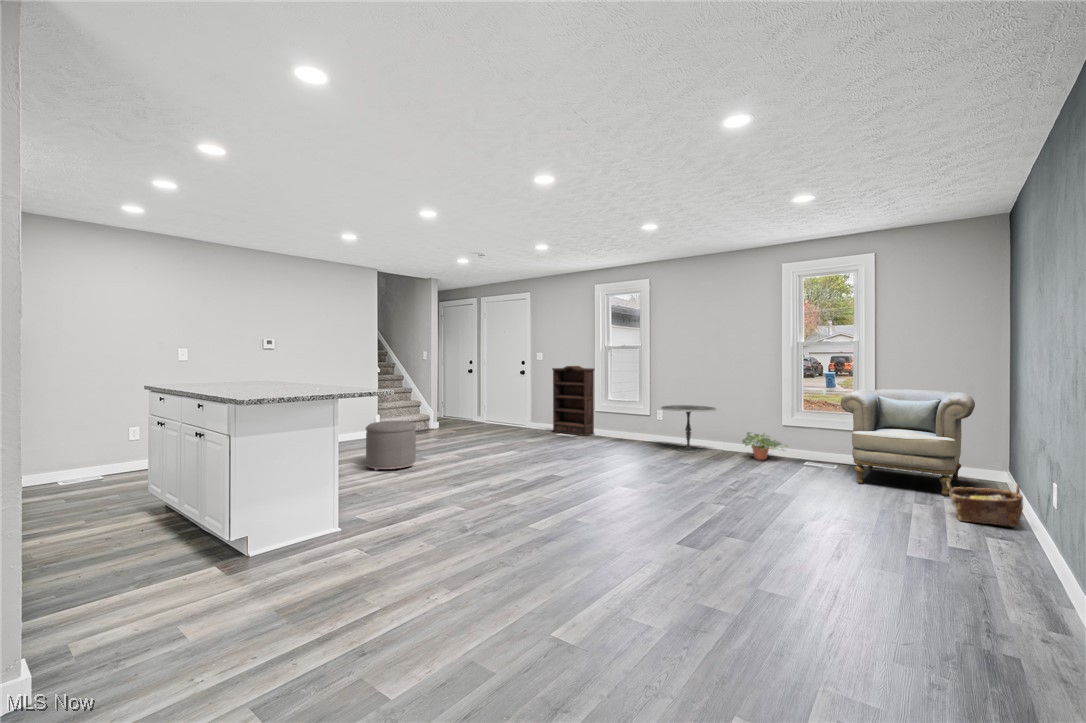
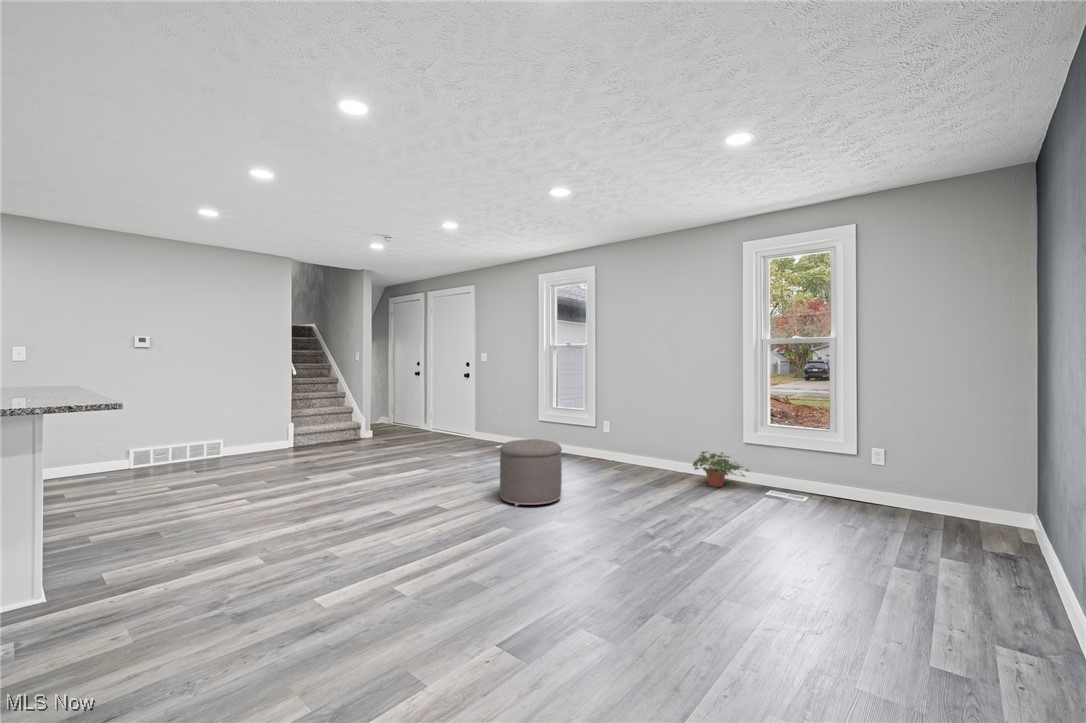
bookshelf: present [552,366,595,436] -> none [492,368,538,450]
armchair: present [841,389,975,496] -> none [806,402,988,552]
side table: present [661,405,716,452] -> none [601,416,667,474]
ottoman: present [366,421,416,470] -> present [500,439,562,506]
woven basket: present [947,482,1023,527] -> none [940,540,1055,620]

